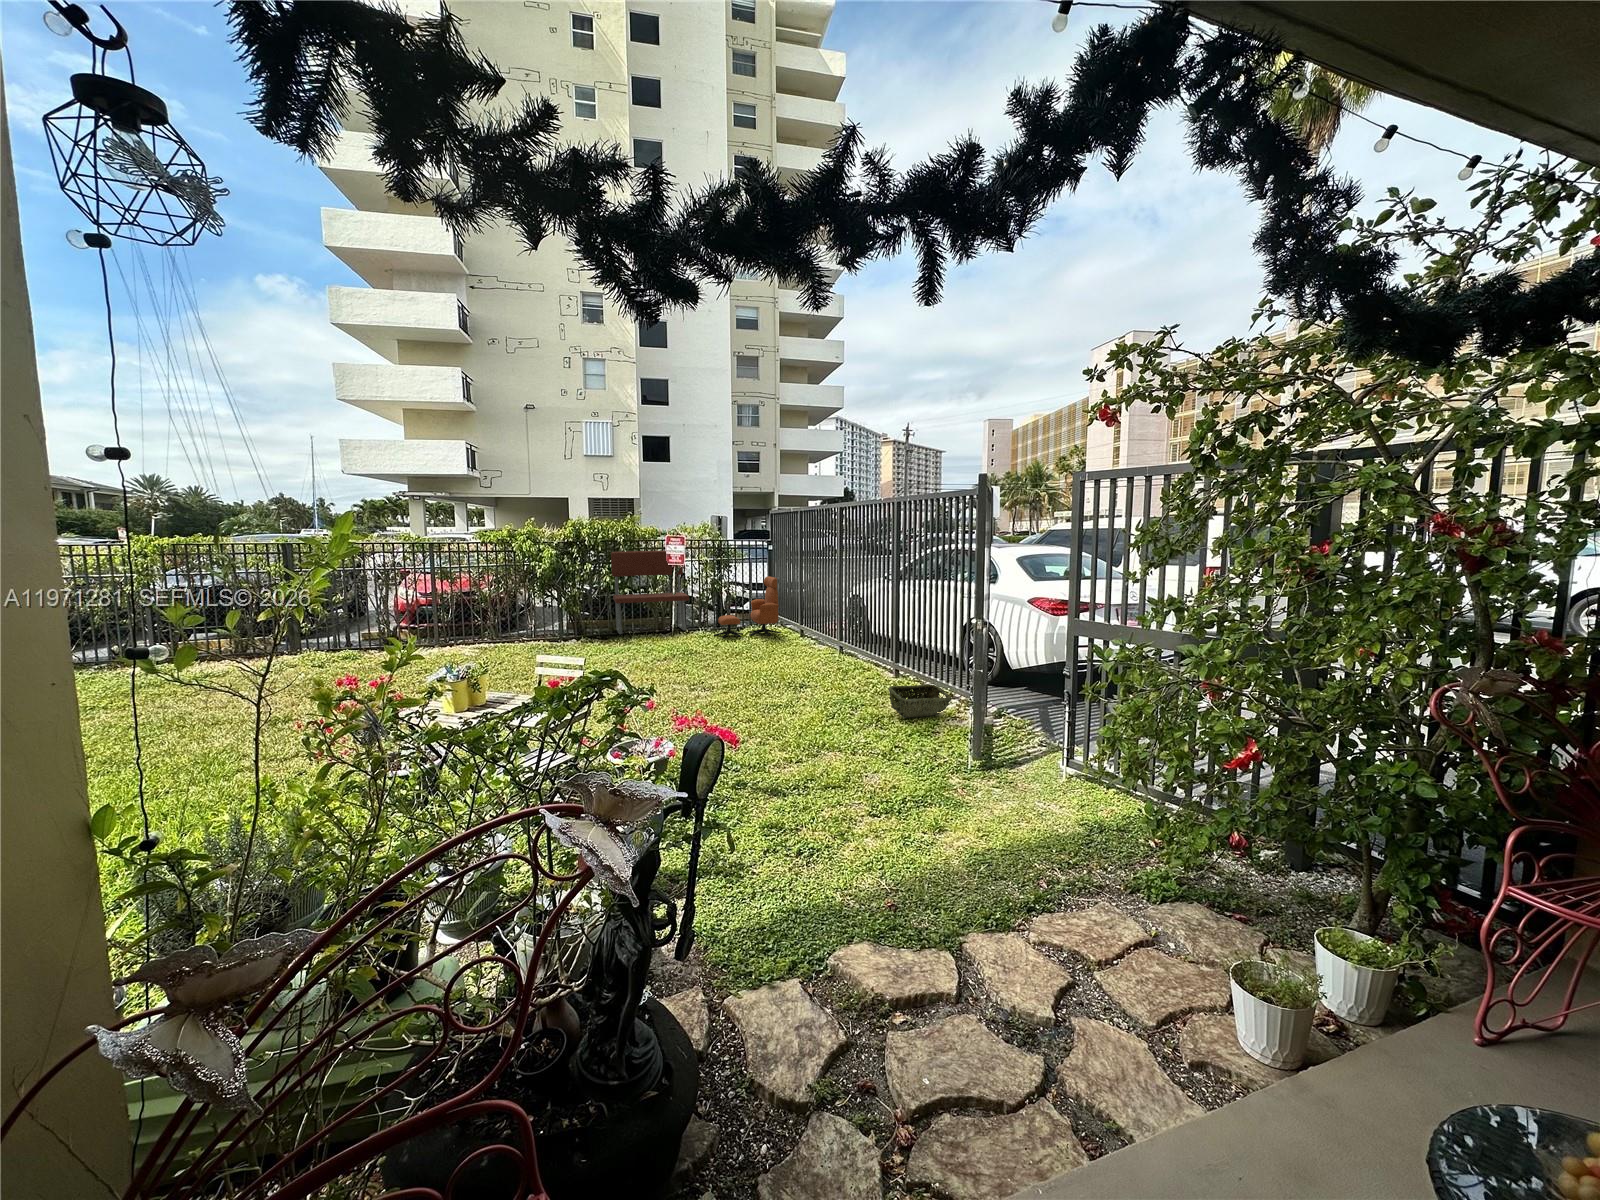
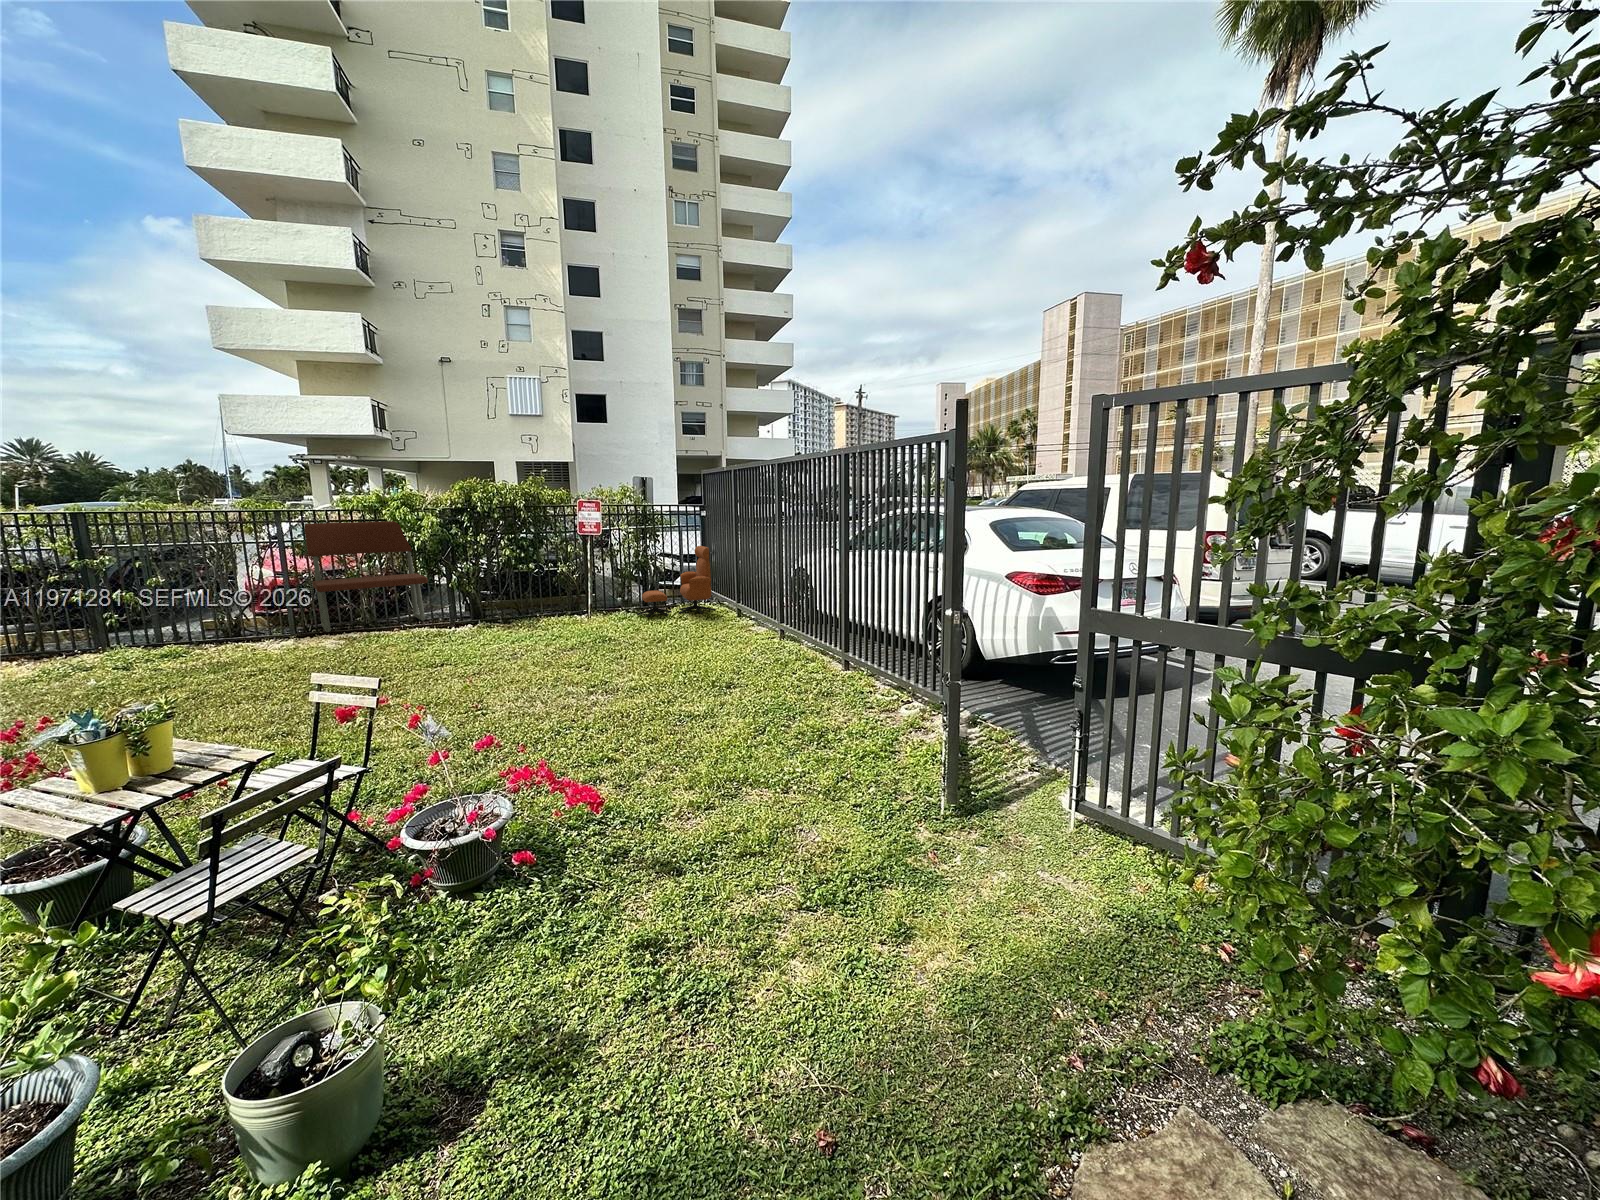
bench: present [611,551,689,634] -> present [304,521,428,632]
woven basket: present [889,684,951,718] -> none [833,683,913,730]

